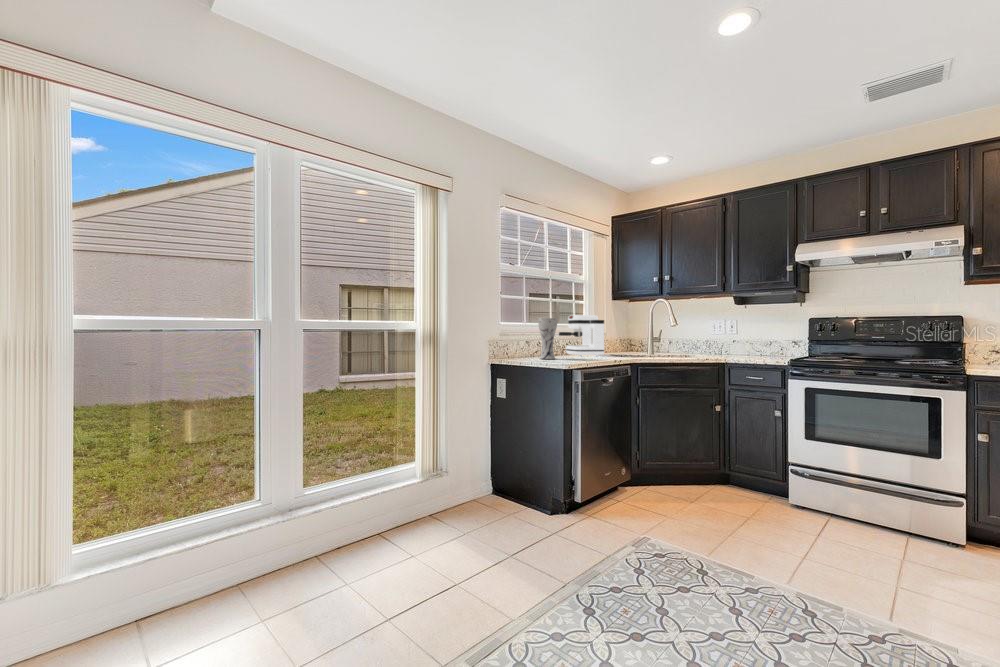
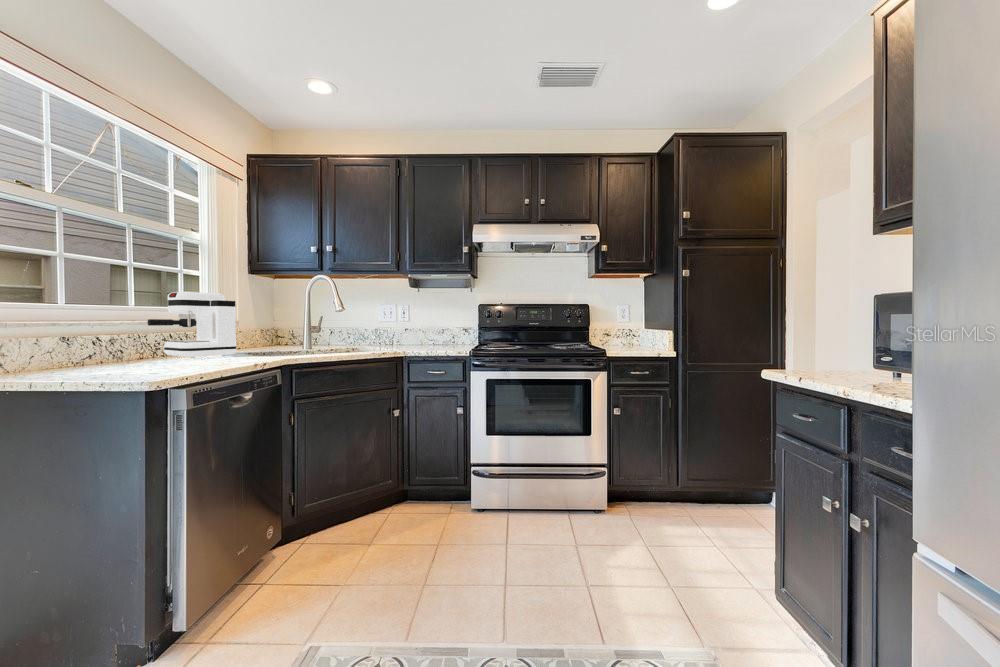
vase: present [538,318,558,359] -> none [89,293,138,370]

